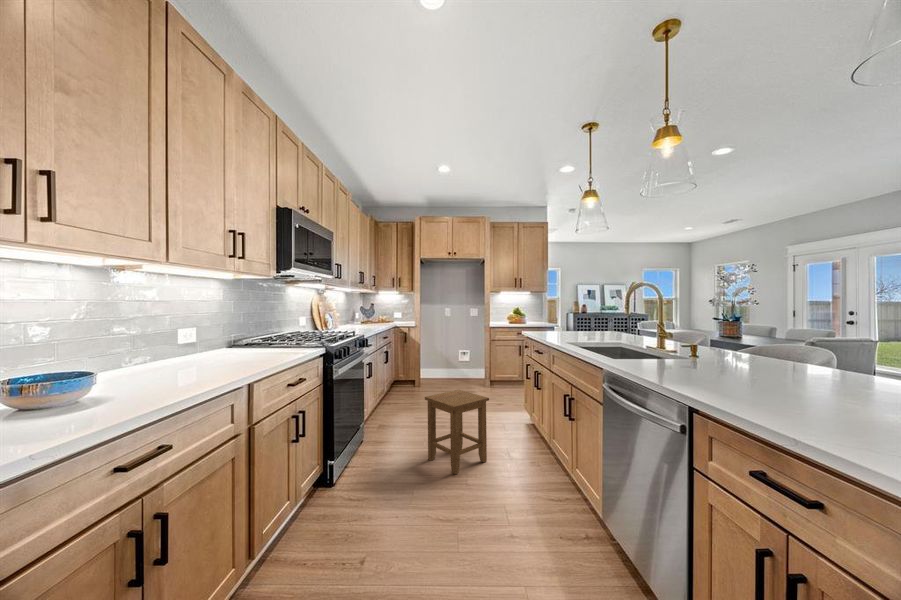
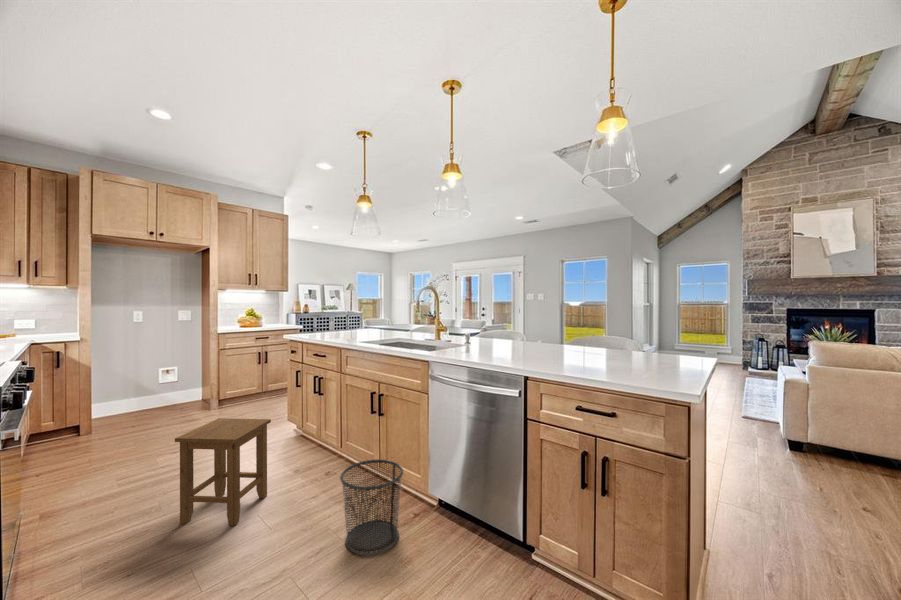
waste bin: none [514,455,579,552] -> present [340,459,403,555]

